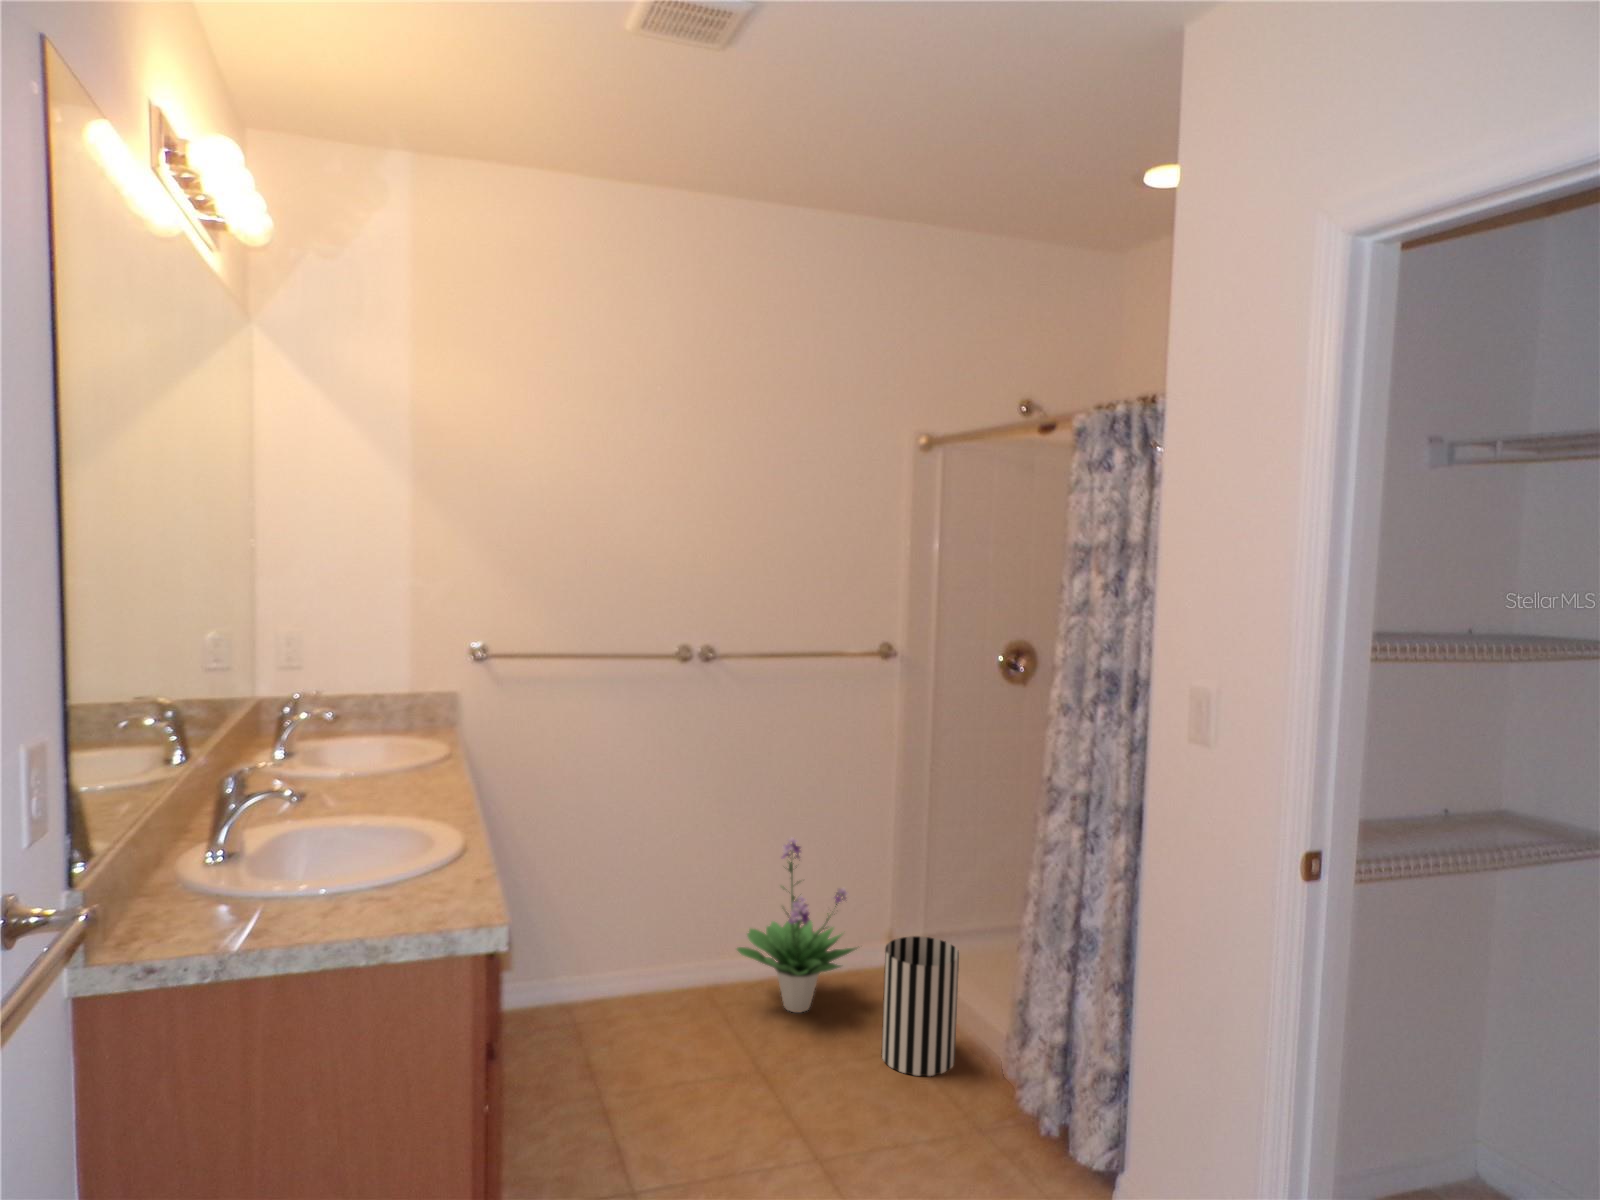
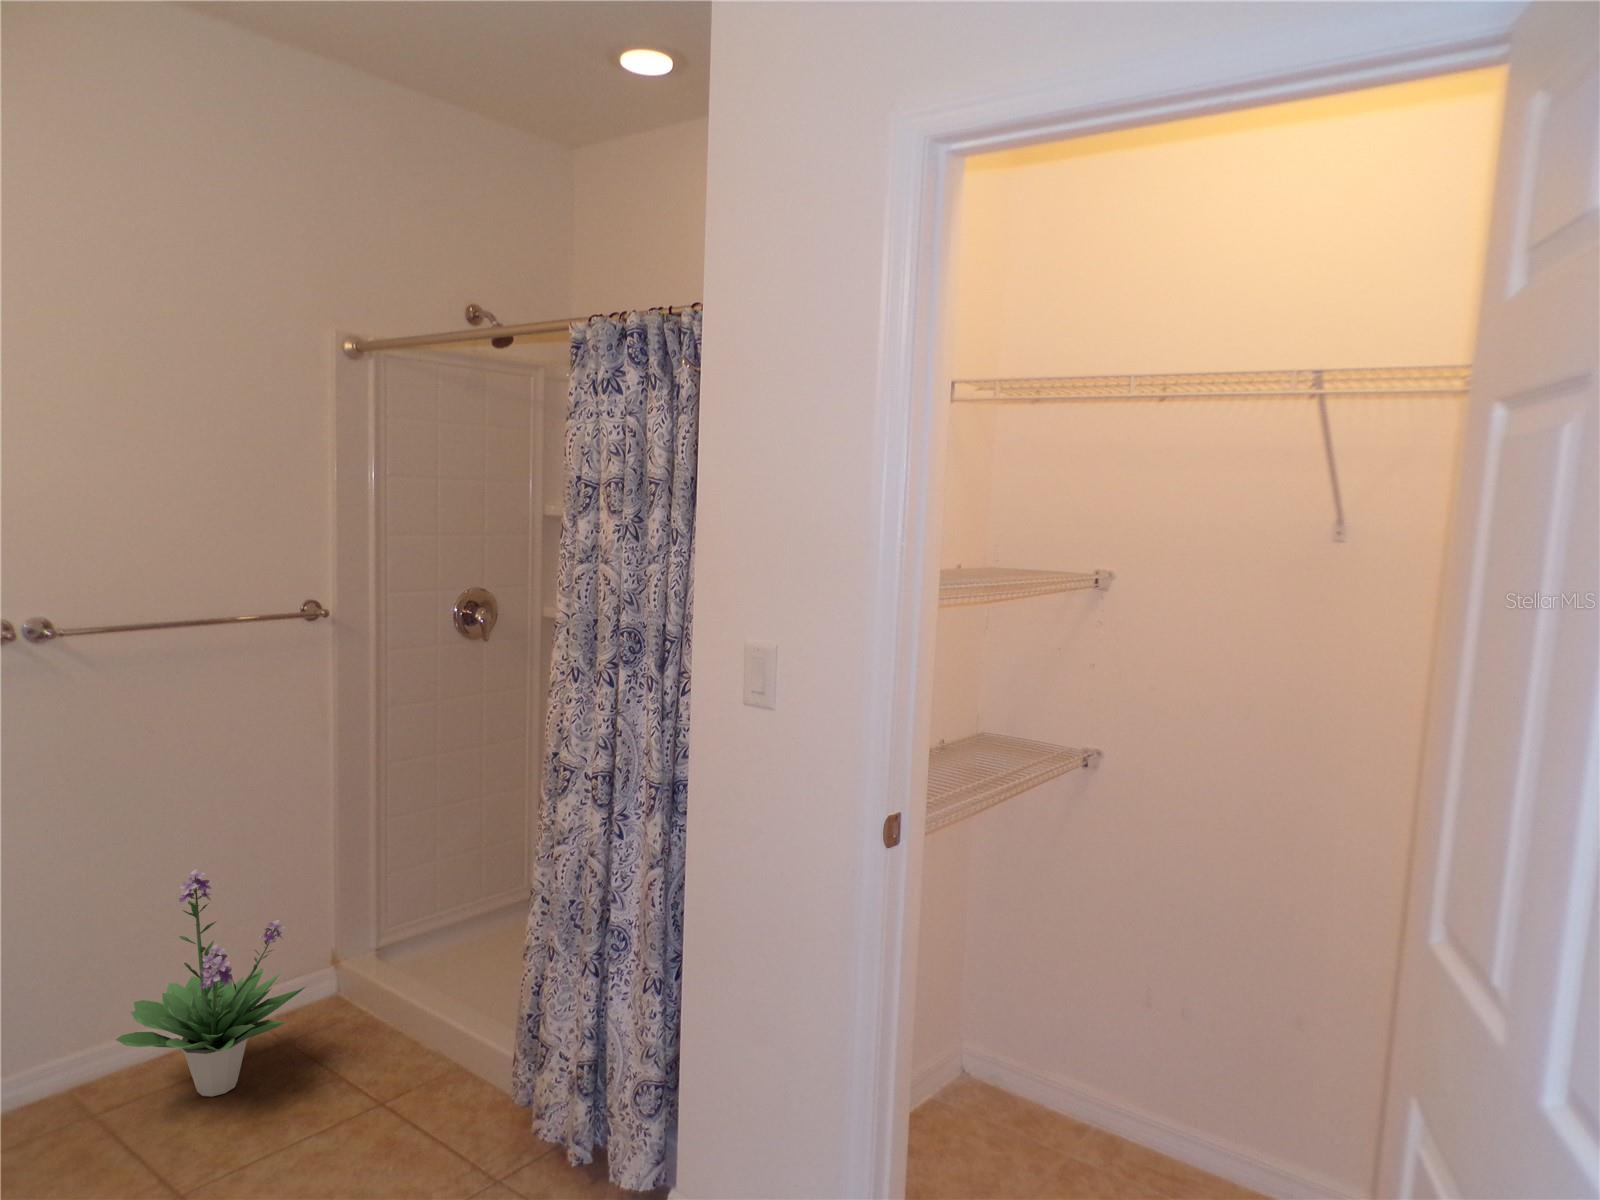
wastebasket: present [882,936,959,1076] -> none [347,959,444,1136]

